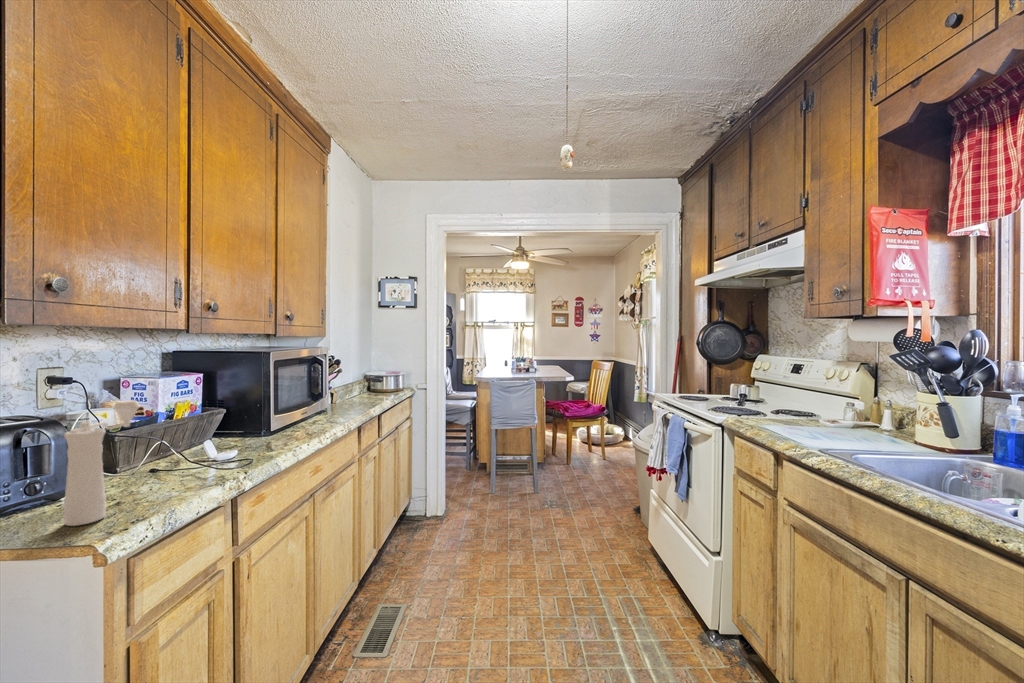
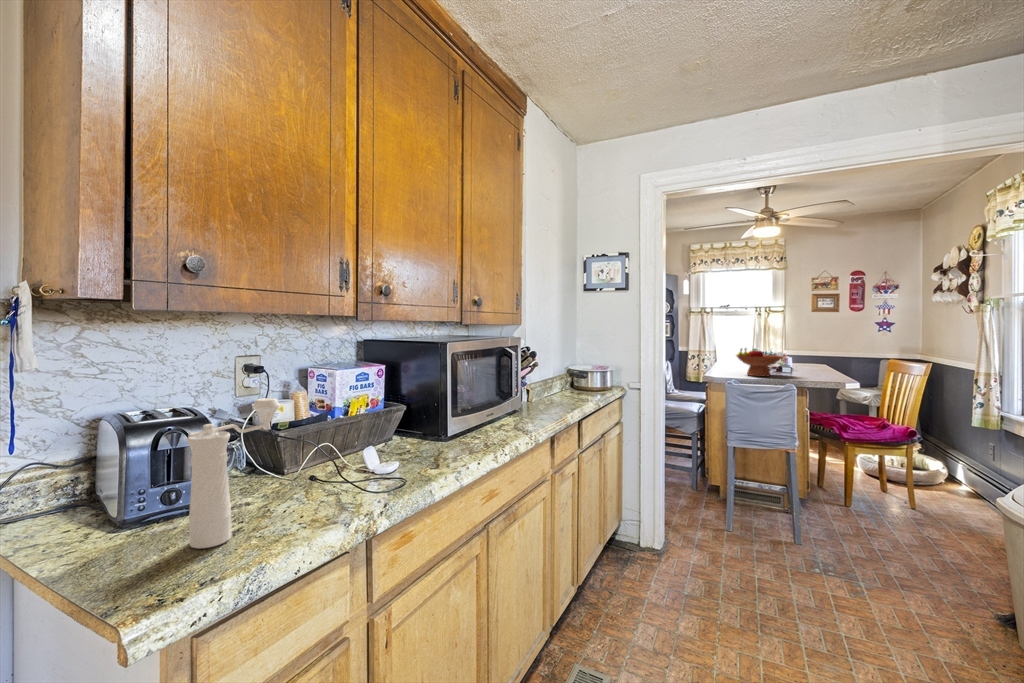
fruit bowl: none [498,354,530,375] -> present [736,348,782,376]

